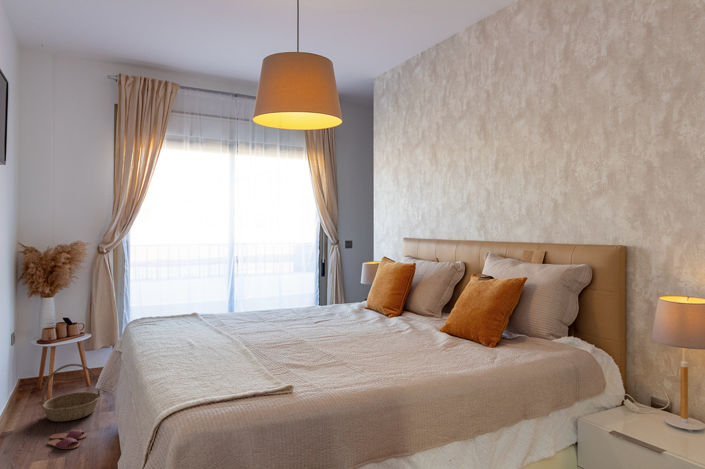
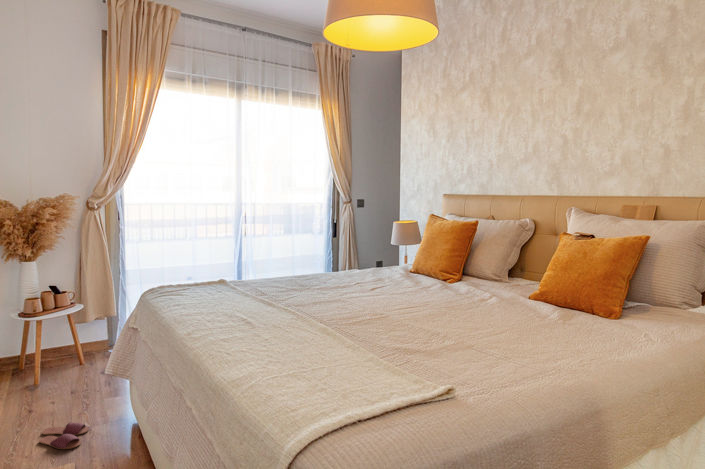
basket: present [42,364,100,422] -> none [28,341,101,411]

